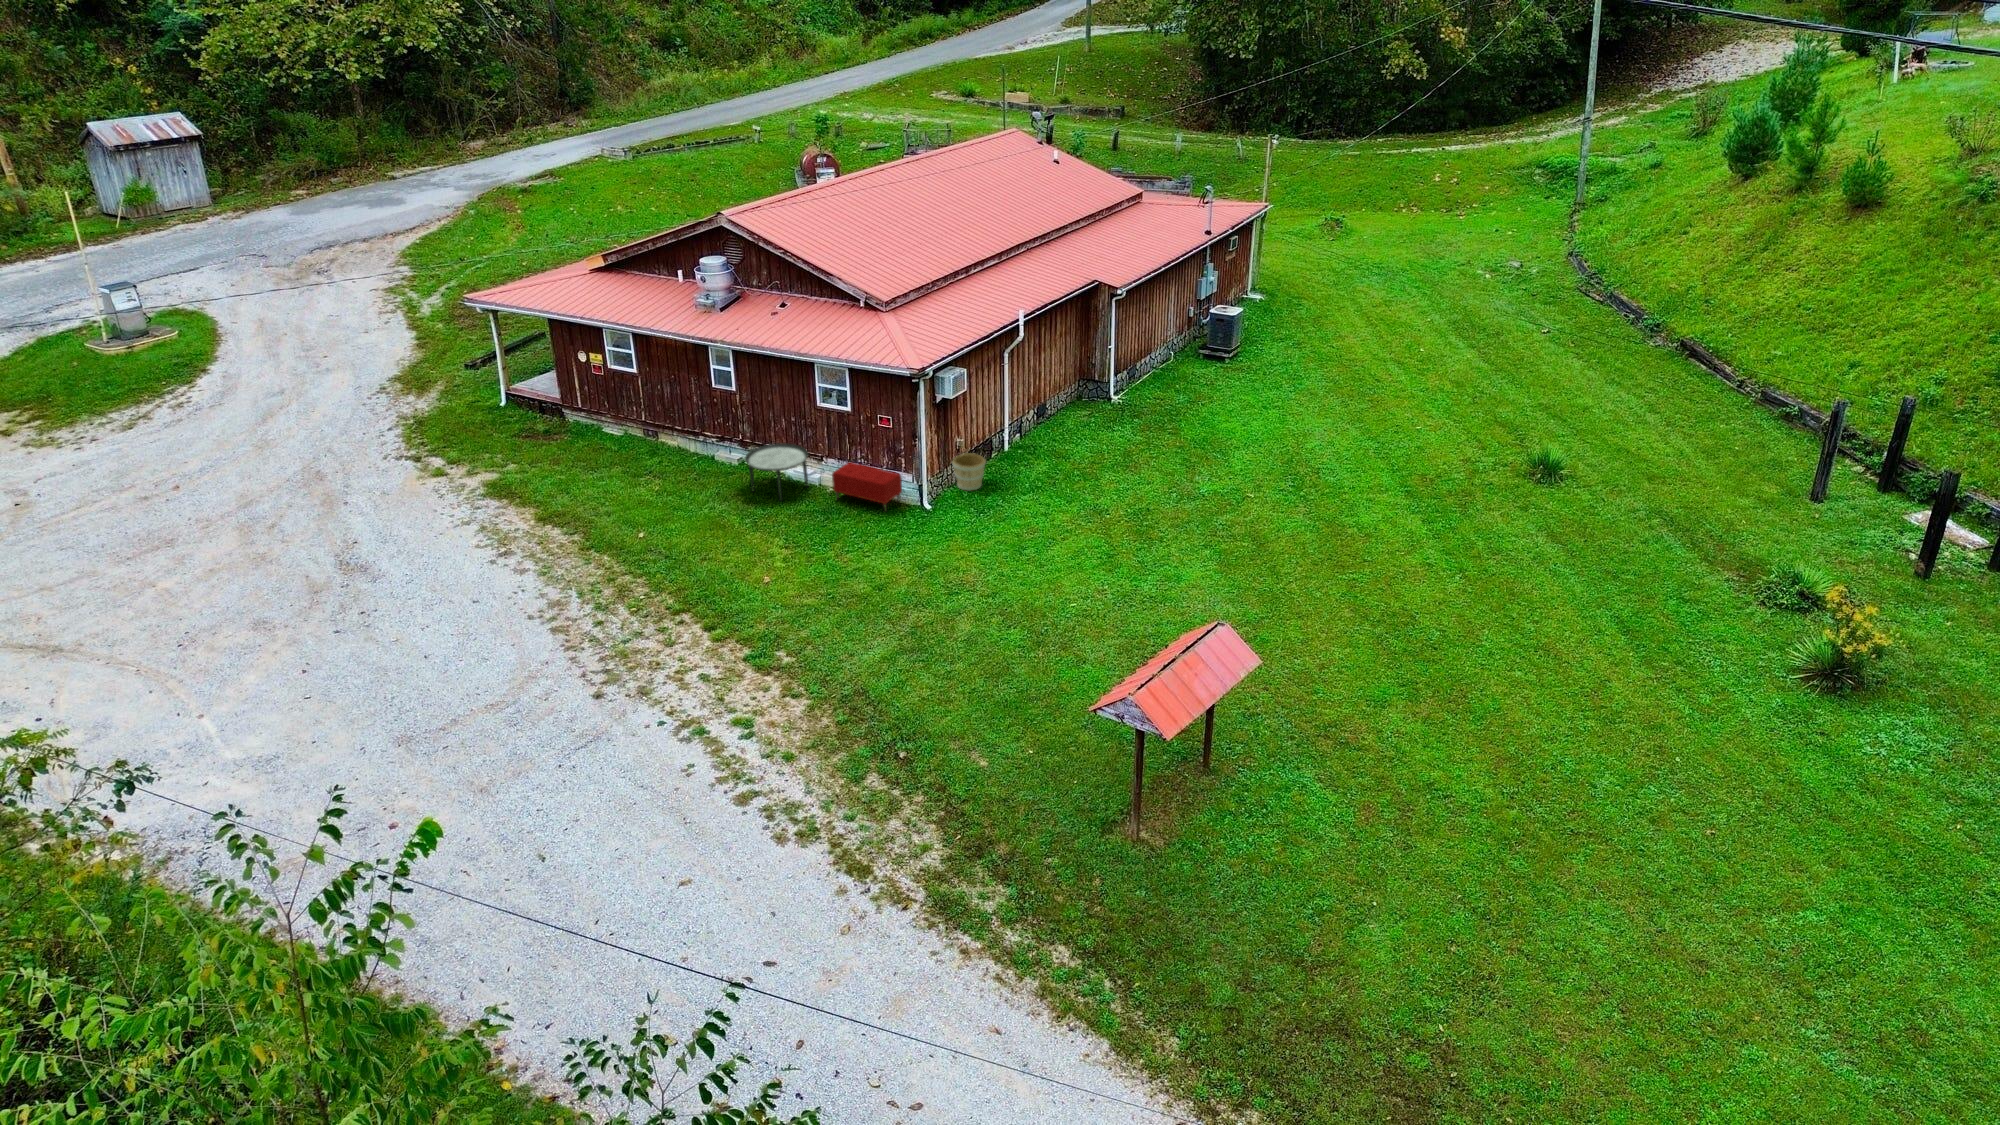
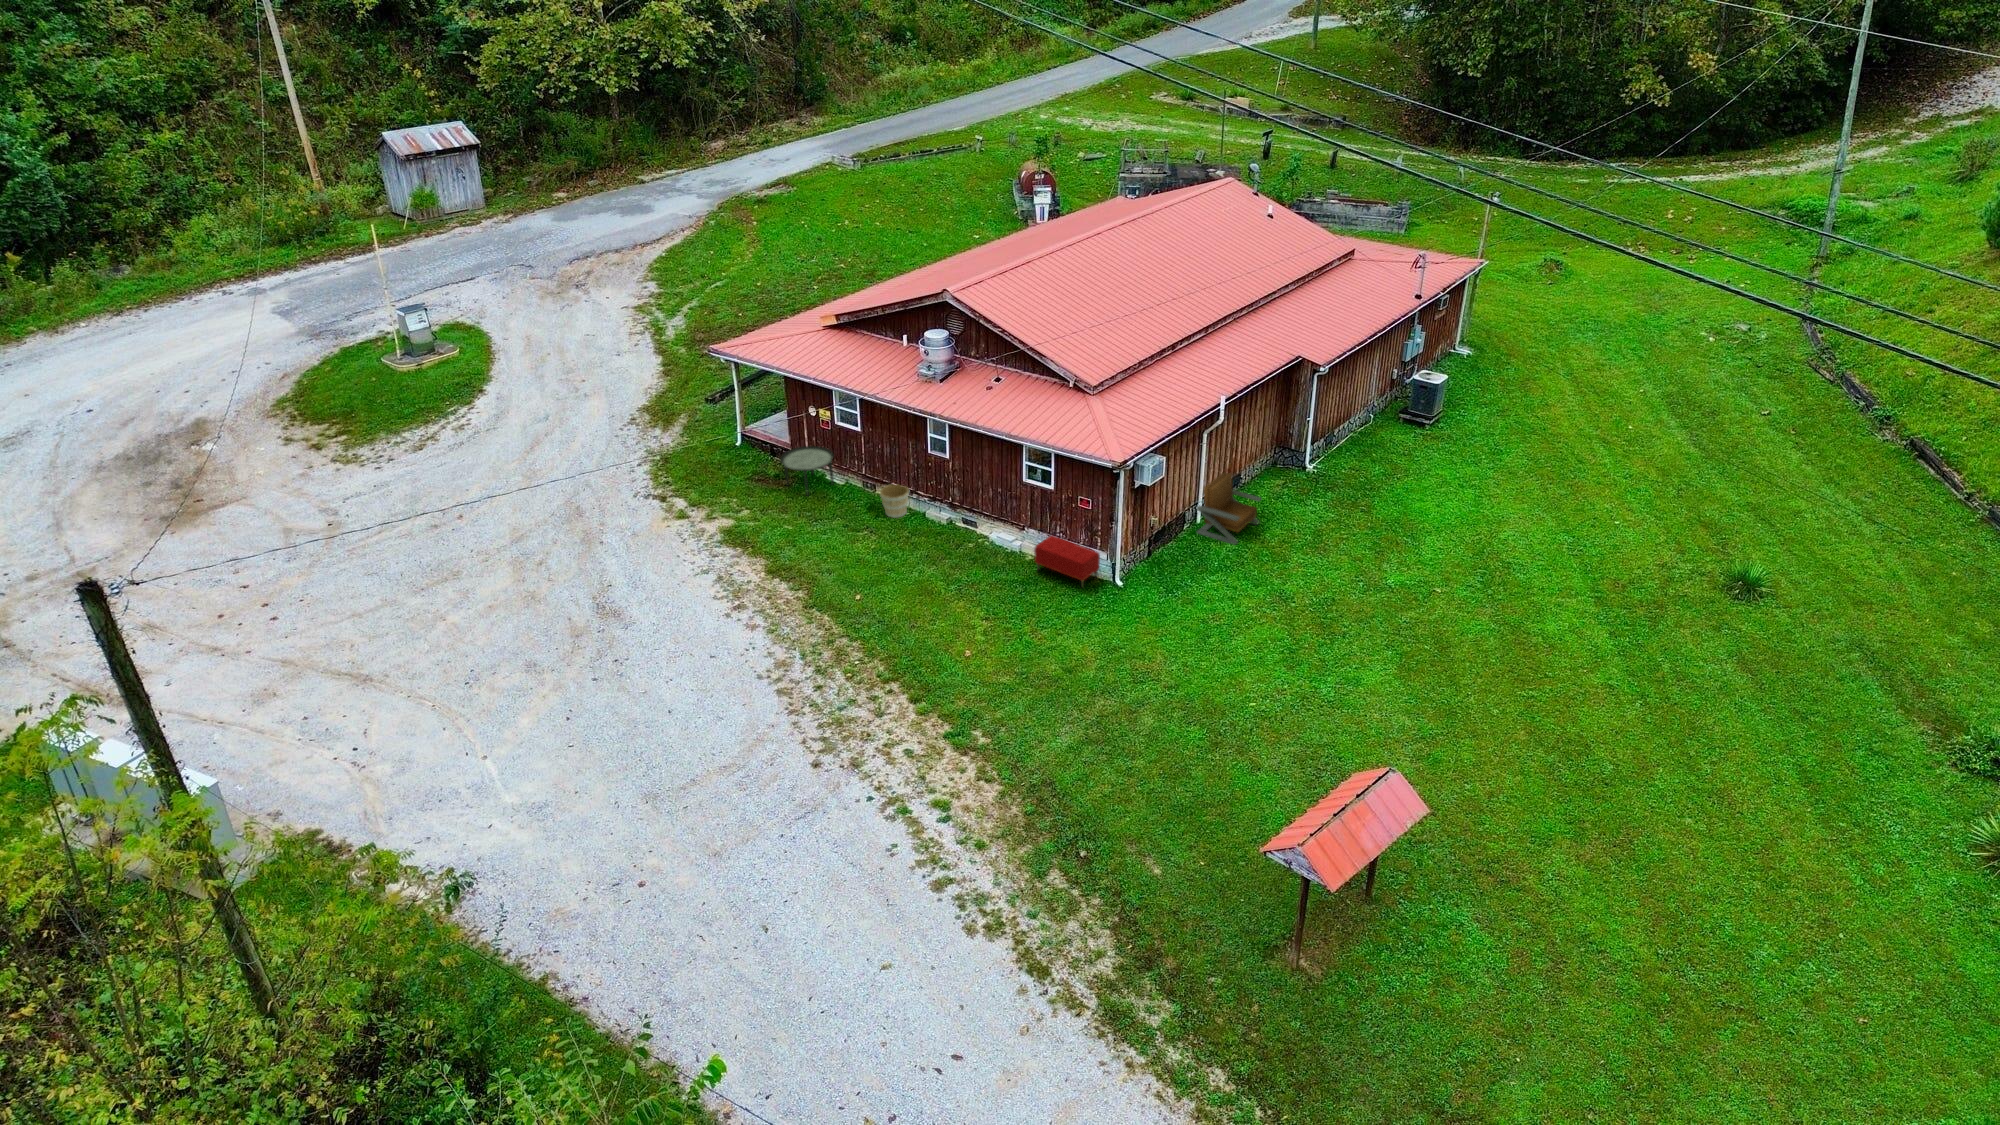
lounge chair: none [998,394,1064,465] -> present [1197,472,1261,545]
round table: present [745,443,808,501] -> present [780,446,834,496]
wooden bucket: present [952,453,986,491] -> present [880,485,910,518]

